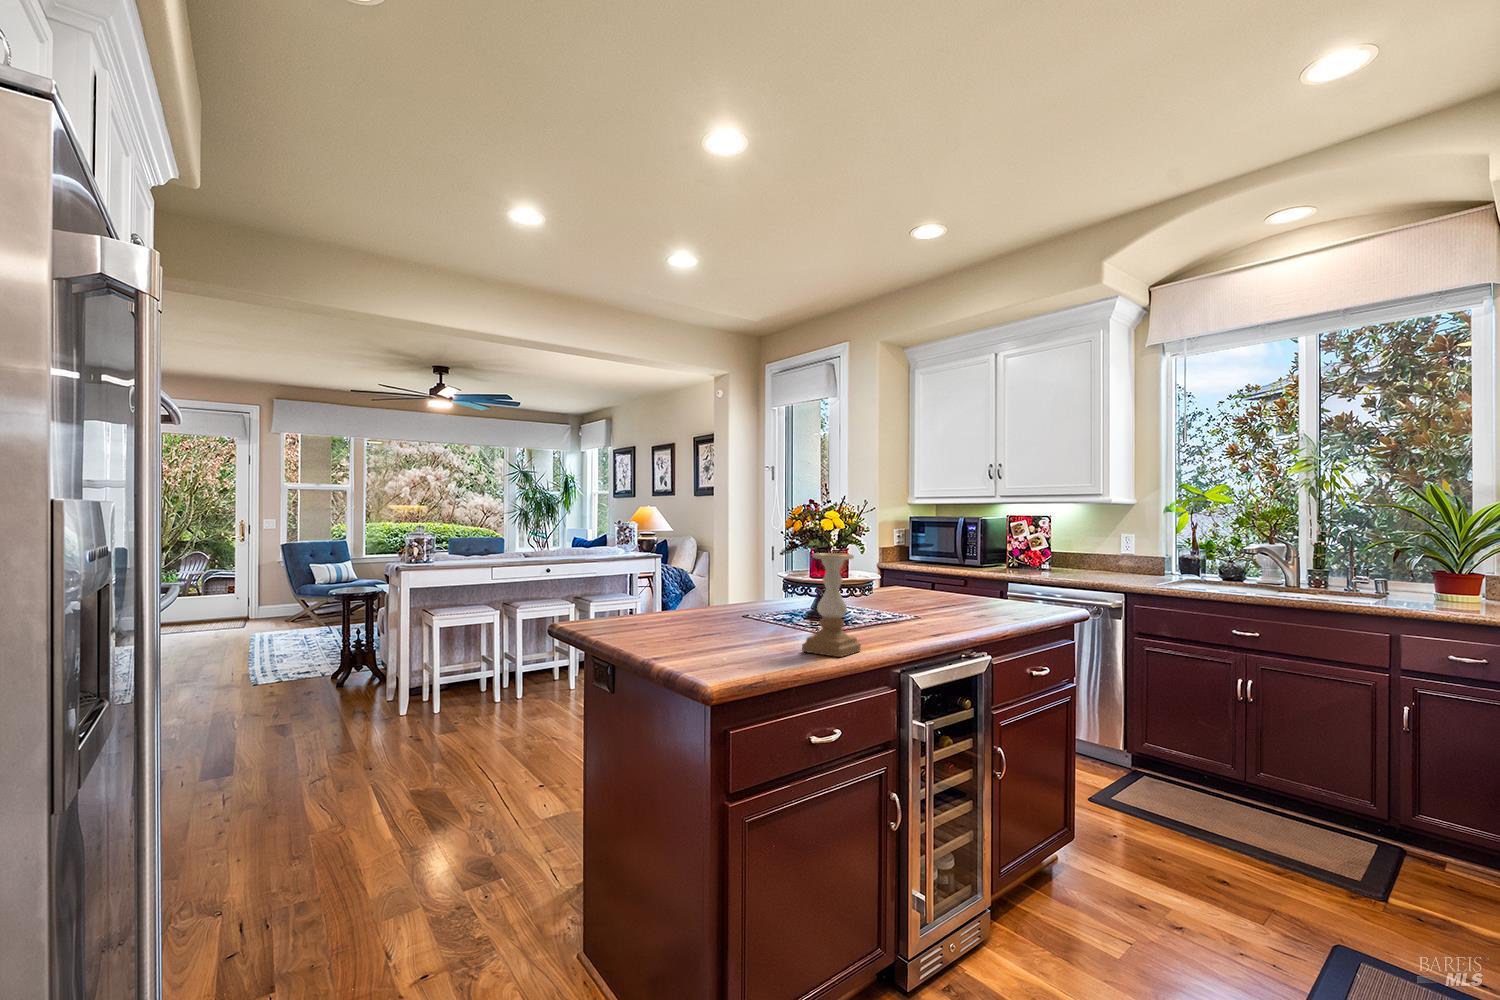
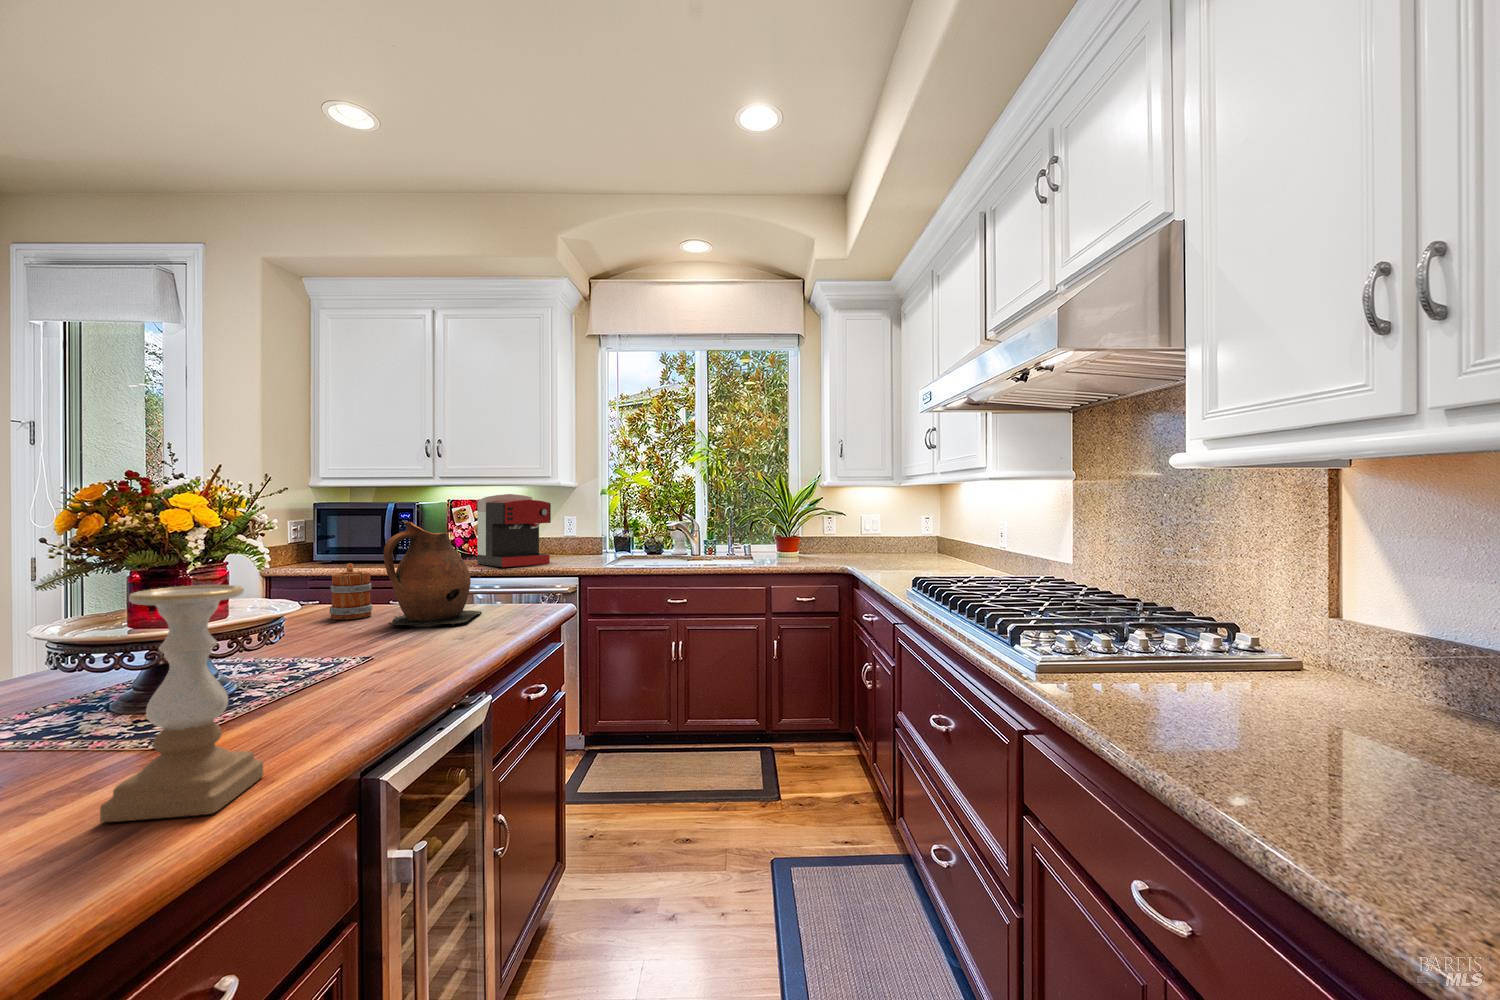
coffee maker: none [1031,511,1099,578] -> present [478,494,551,567]
ceramic pitcher: none [940,531,1011,609] -> present [383,522,482,626]
mug: none [908,560,935,599] -> present [330,563,372,620]

